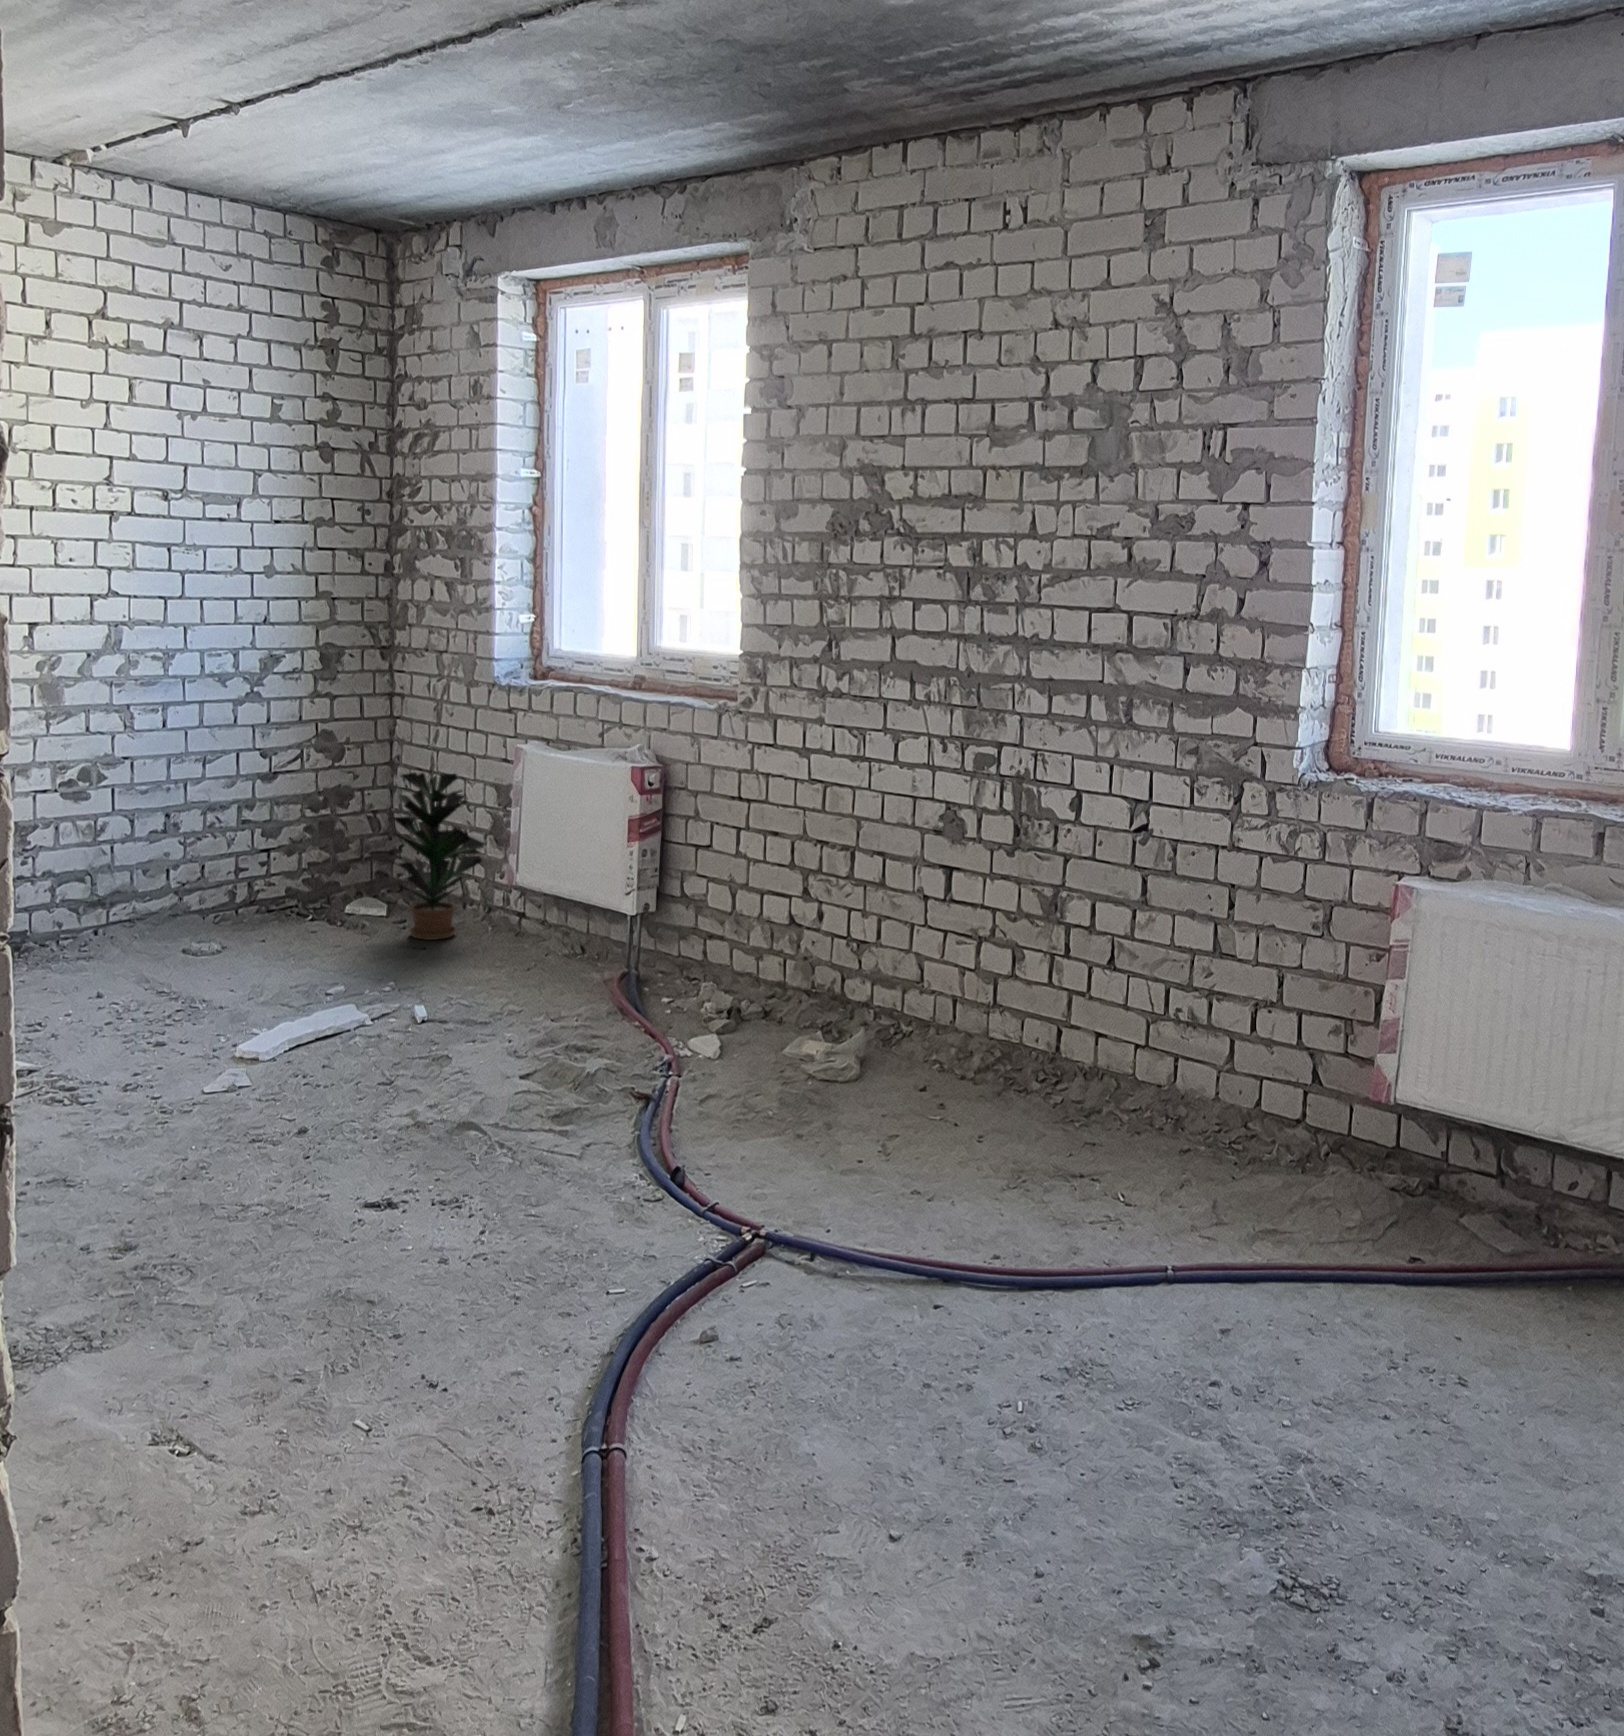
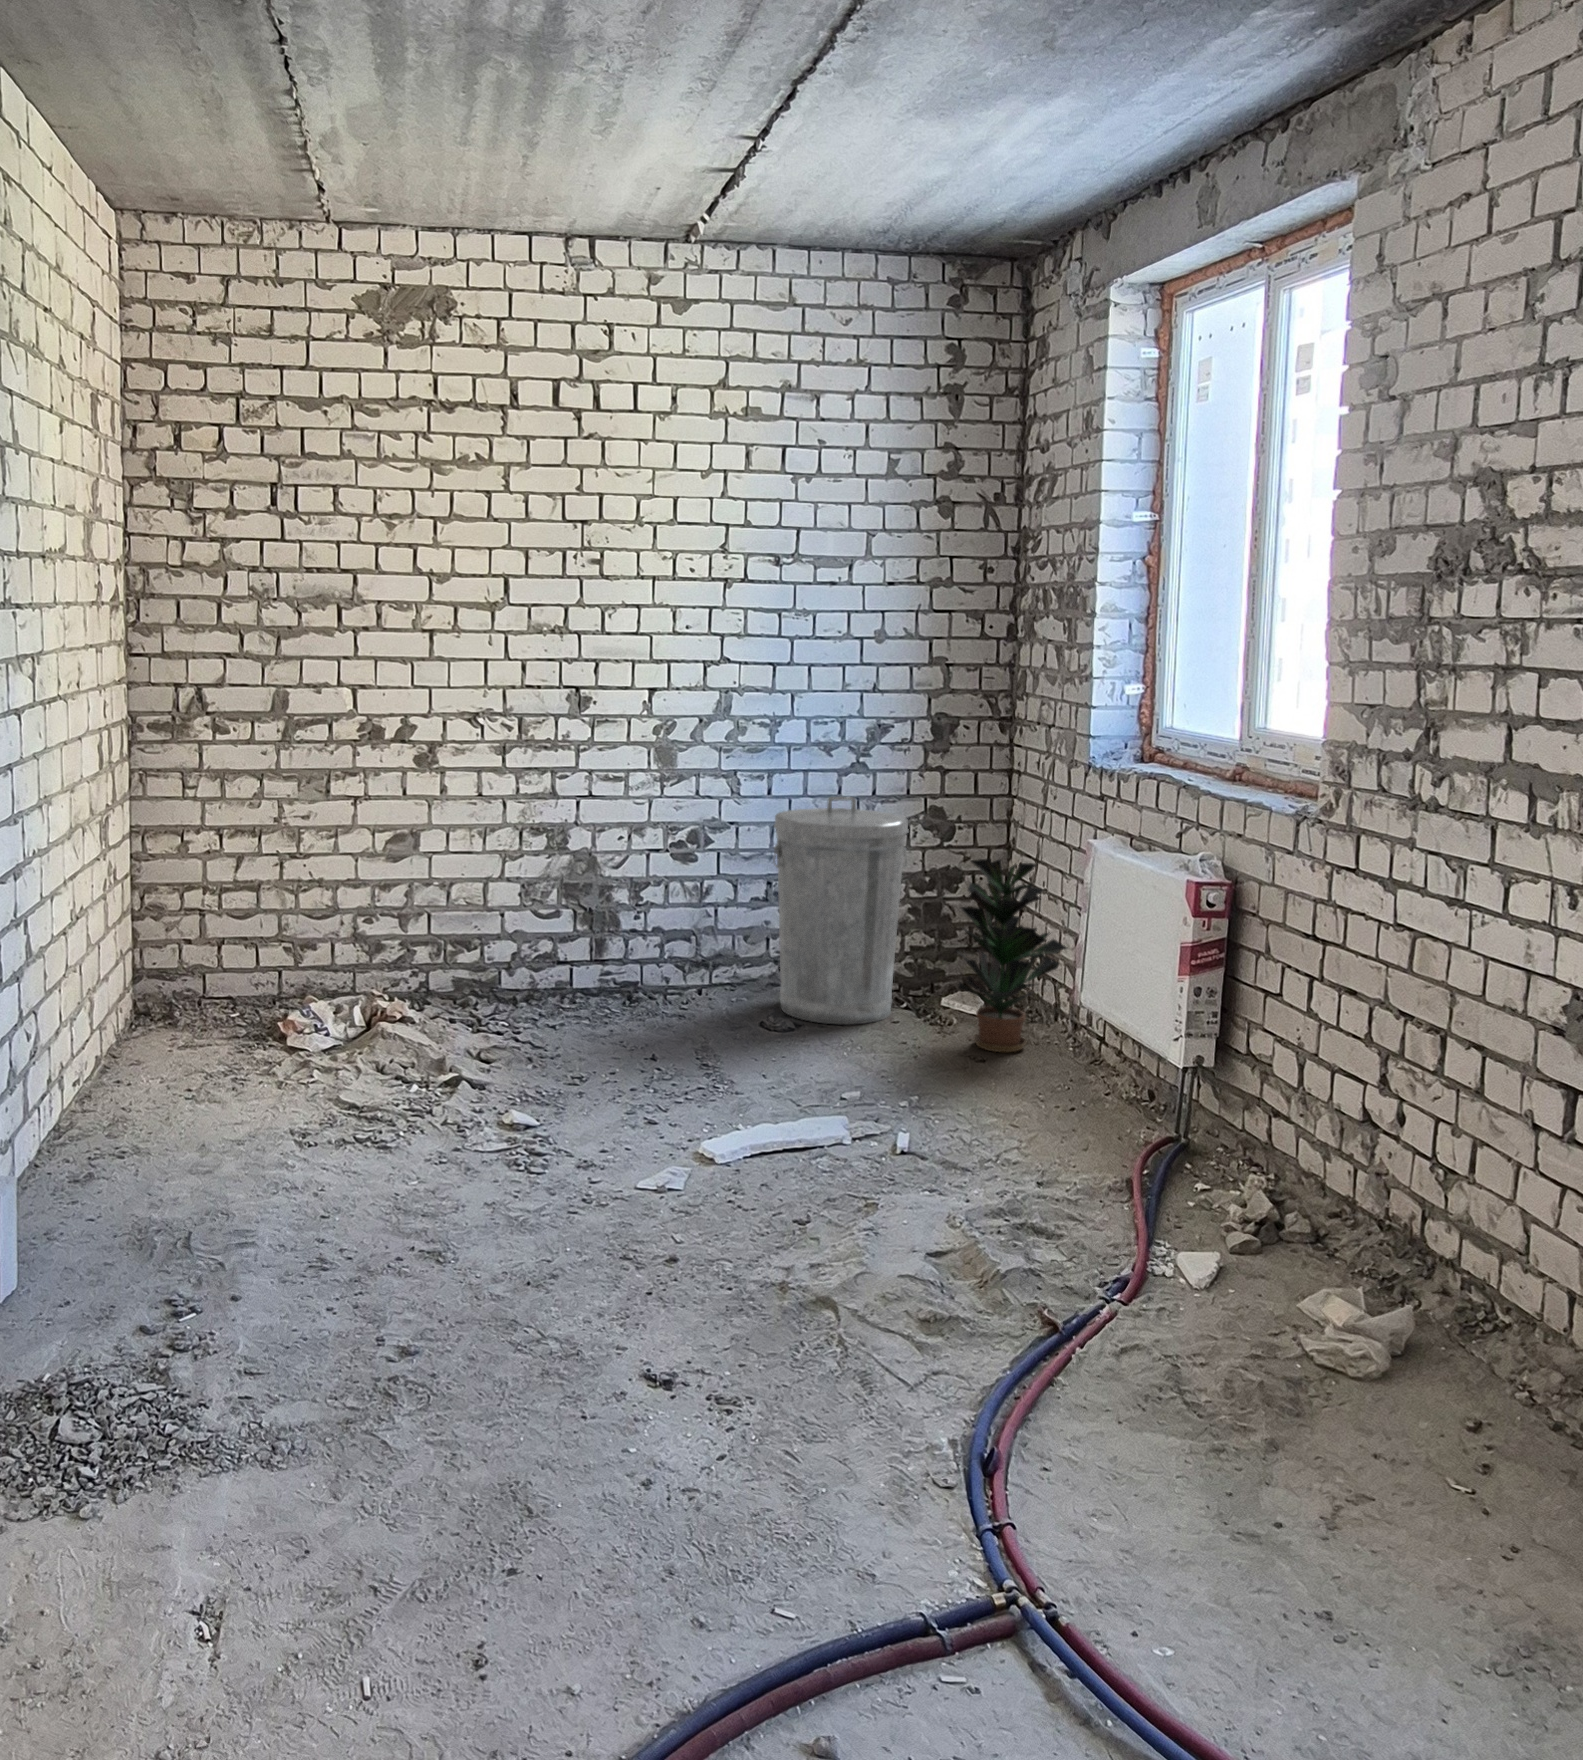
trash can: none [185,726,325,942] -> present [773,797,909,1025]

